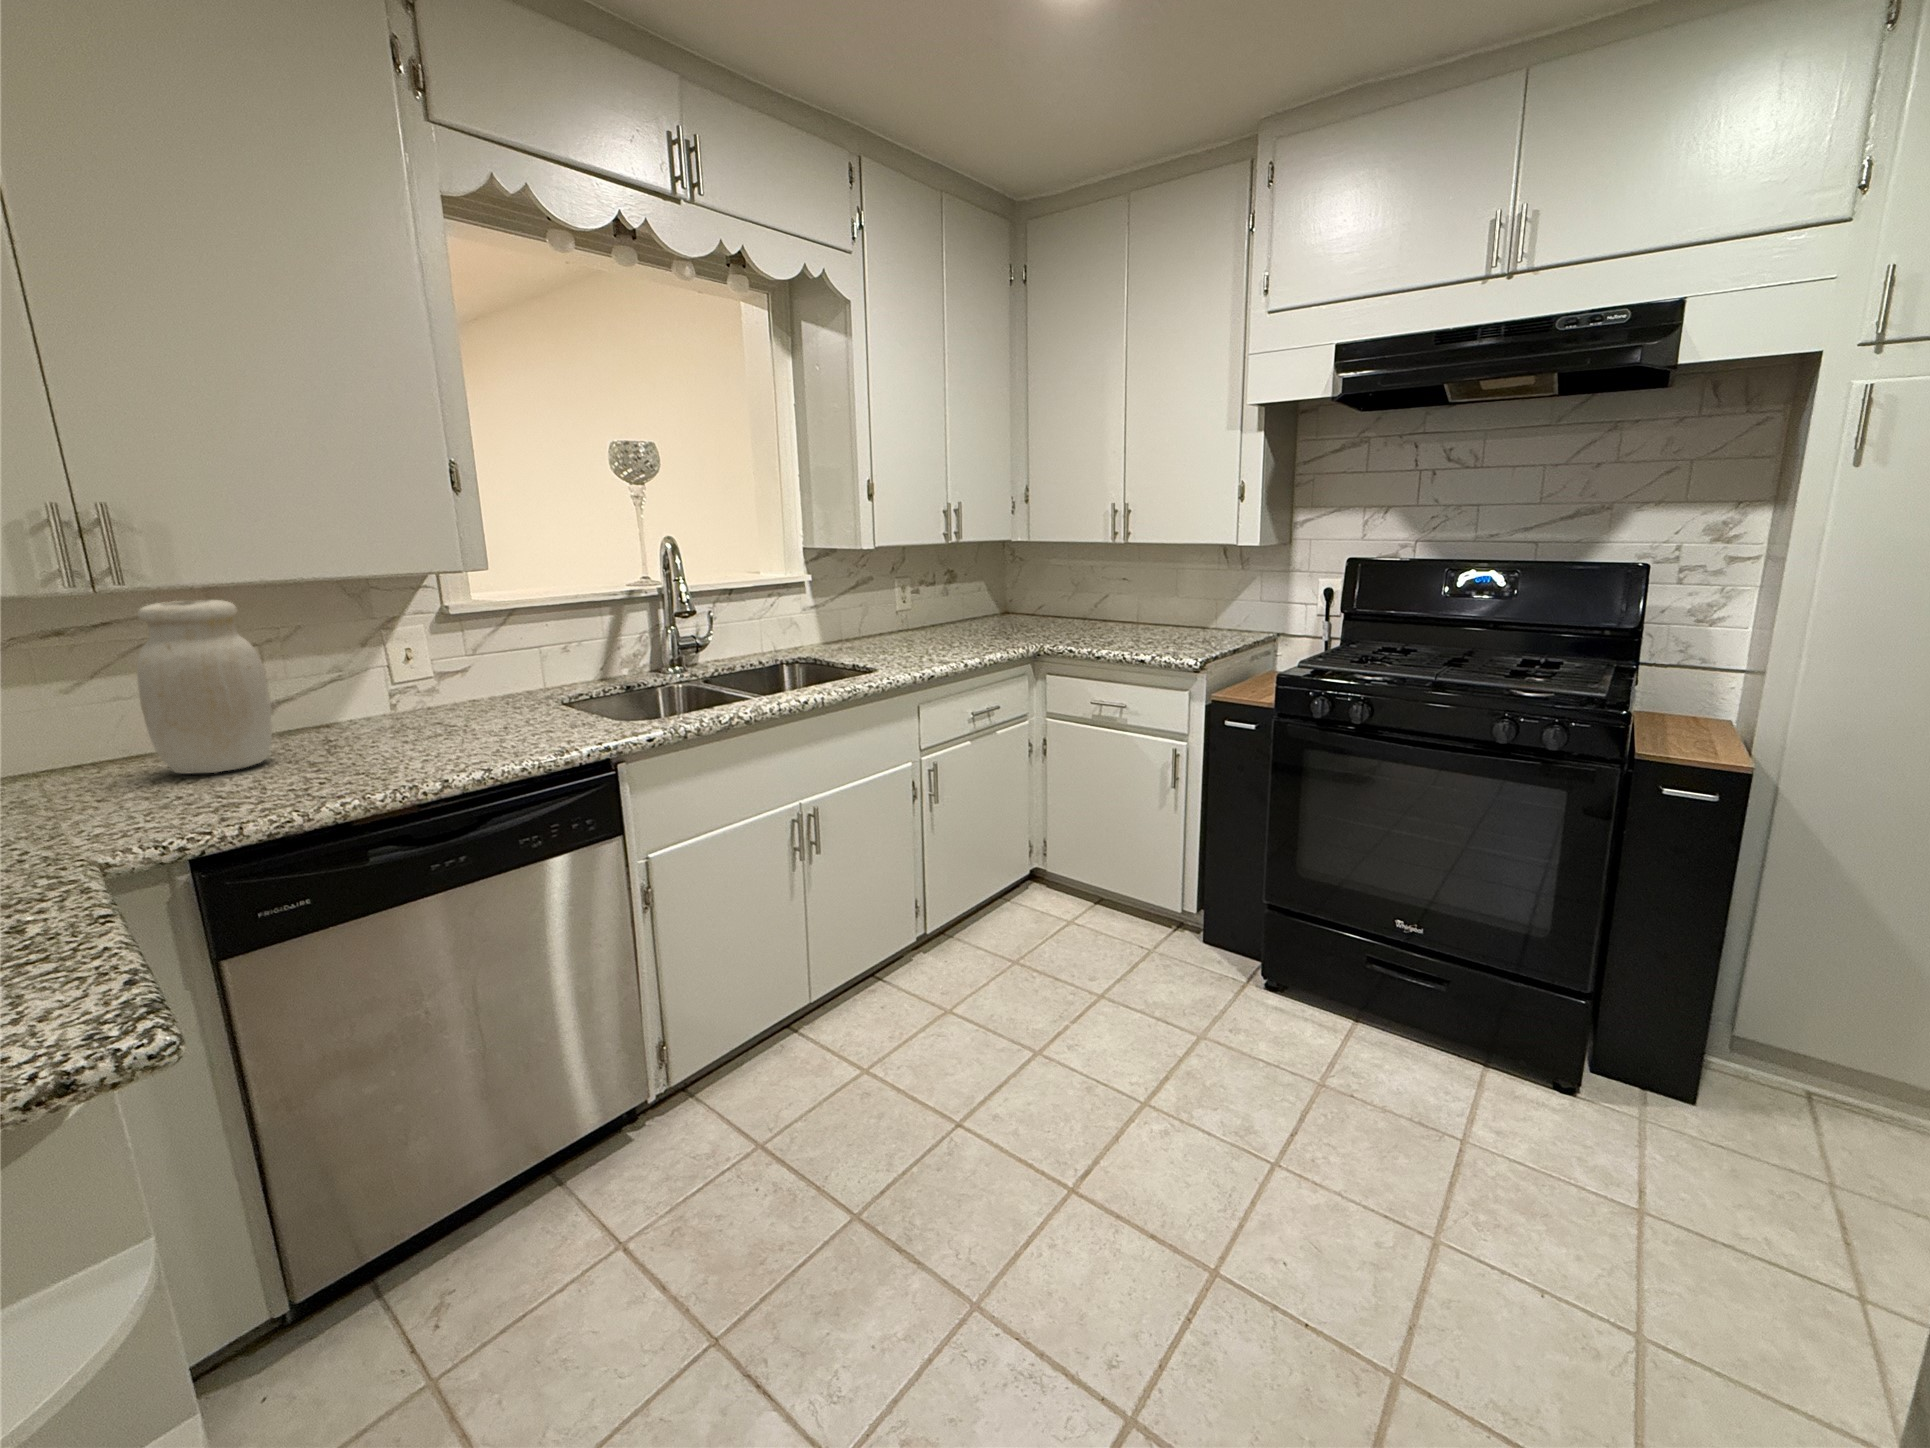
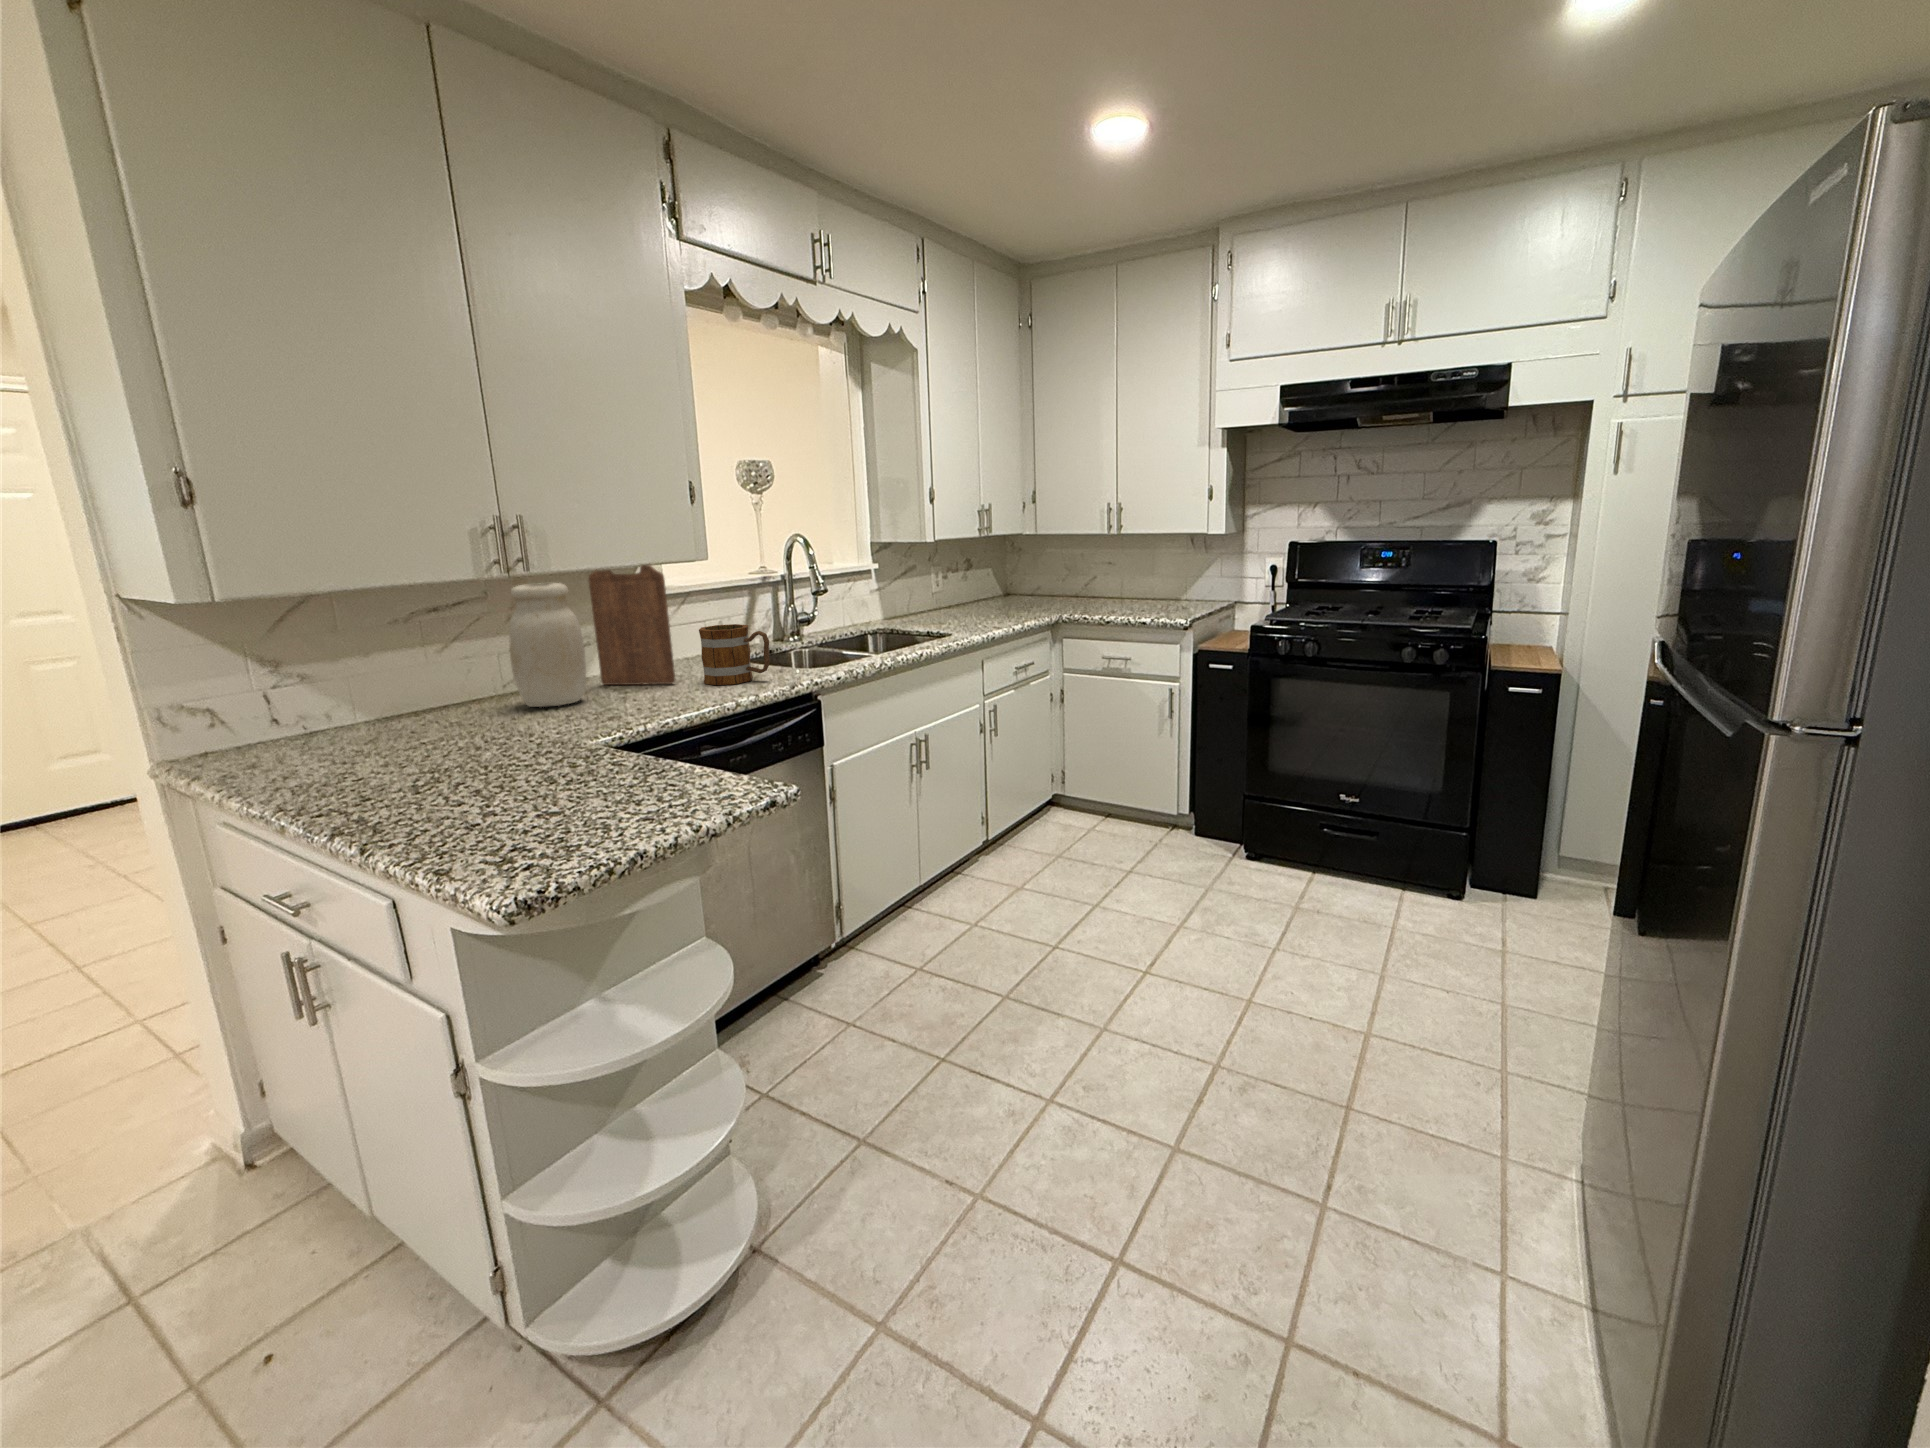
cutting board: none [316,564,433,738] -> present [588,565,675,685]
mug: none [456,658,554,744] -> present [699,624,769,685]

